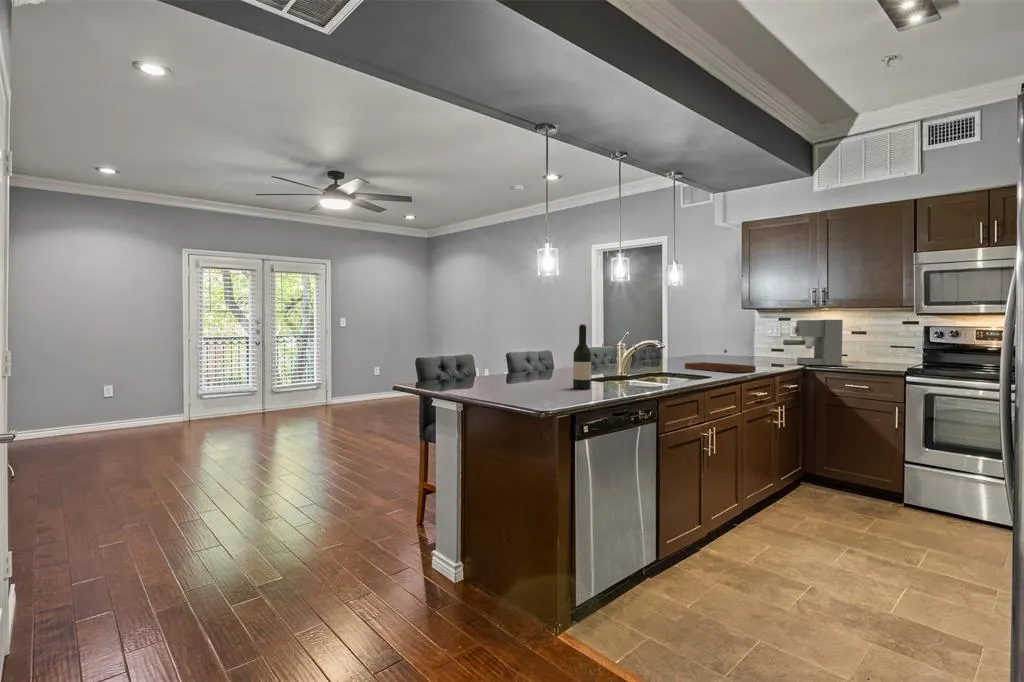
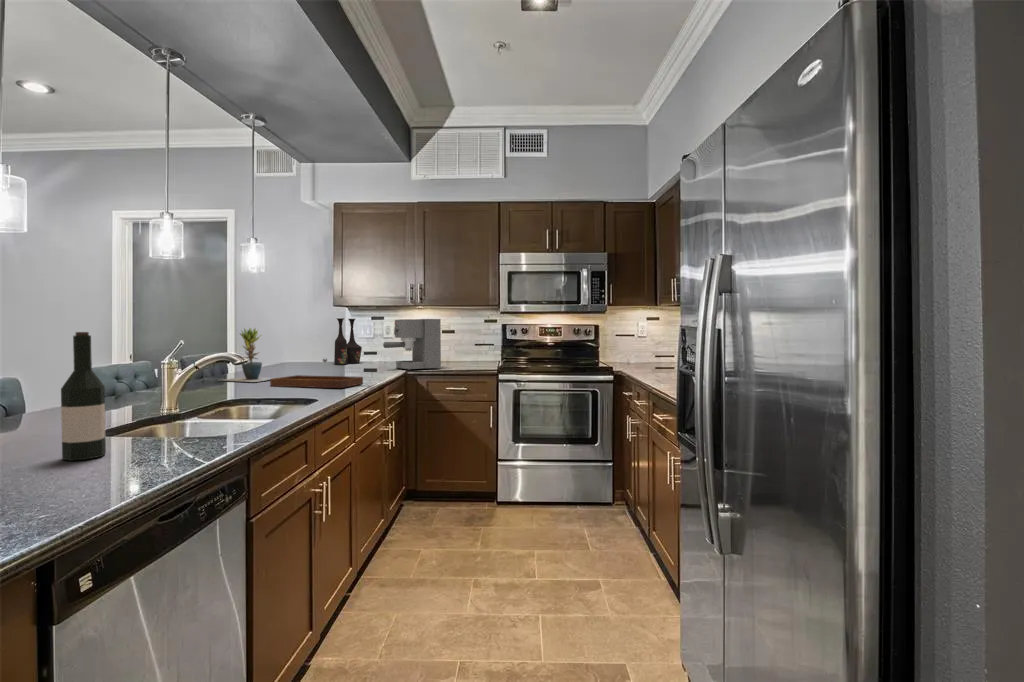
vase: none [742,319,768,359] -> present [334,318,362,365]
potted plant: none [649,326,698,365] -> present [222,328,272,382]

